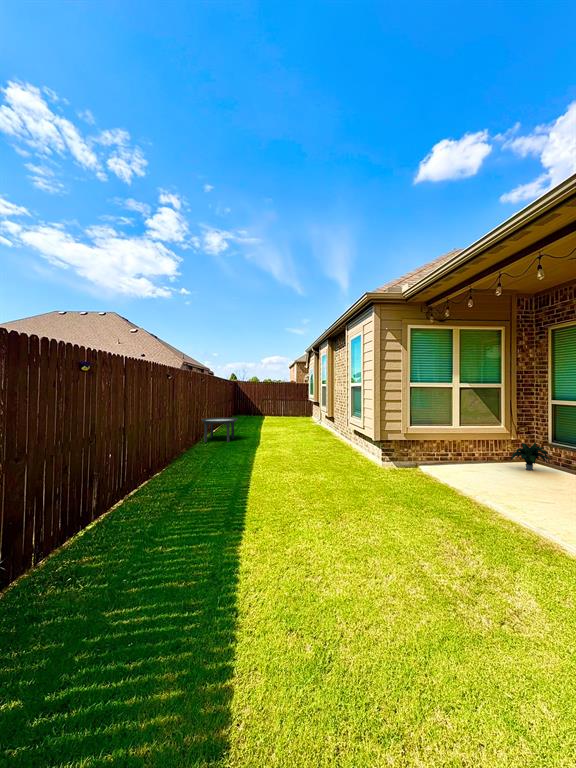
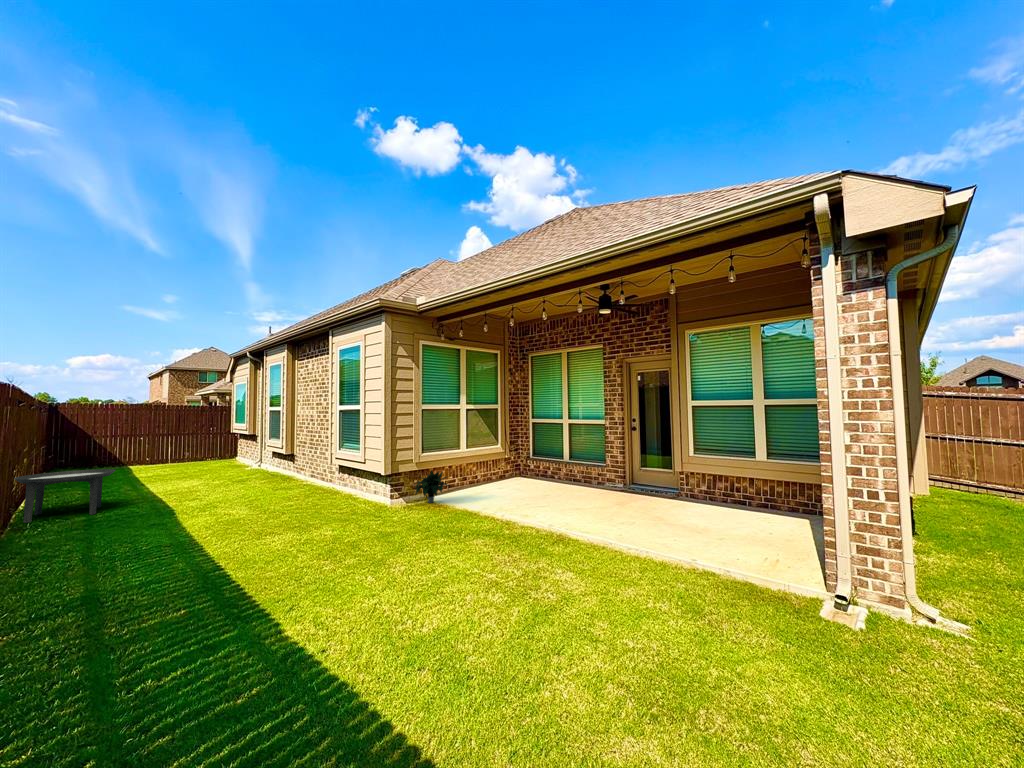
potted plant: present [511,442,551,470] -> present [415,470,450,503]

